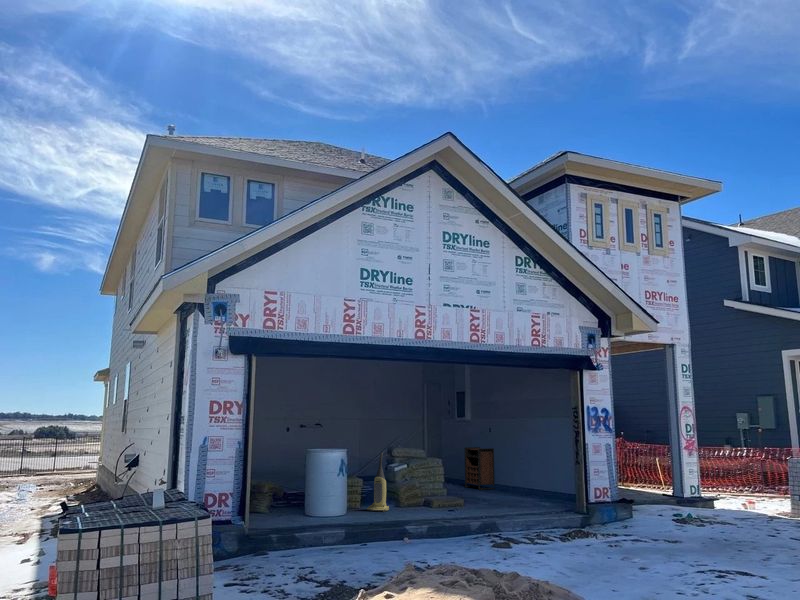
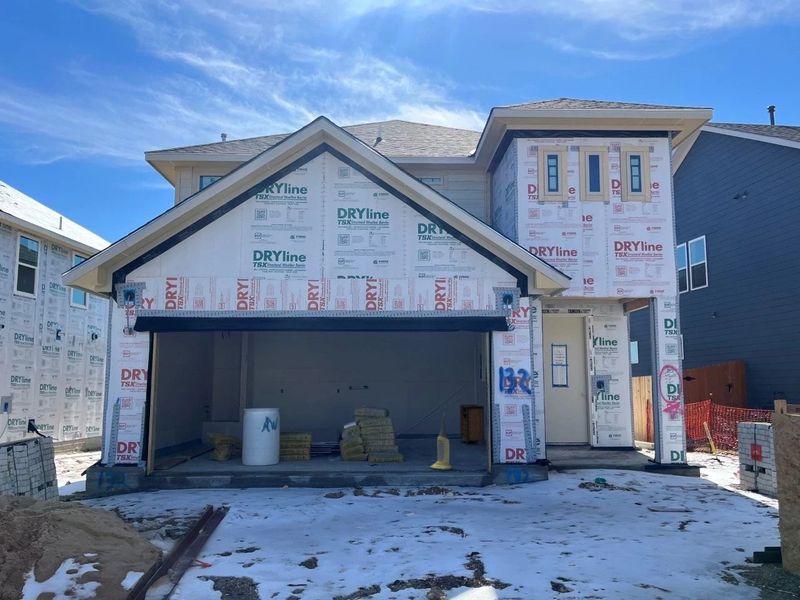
vacuum cleaner: present [366,452,389,512] -> present [430,413,452,470]

